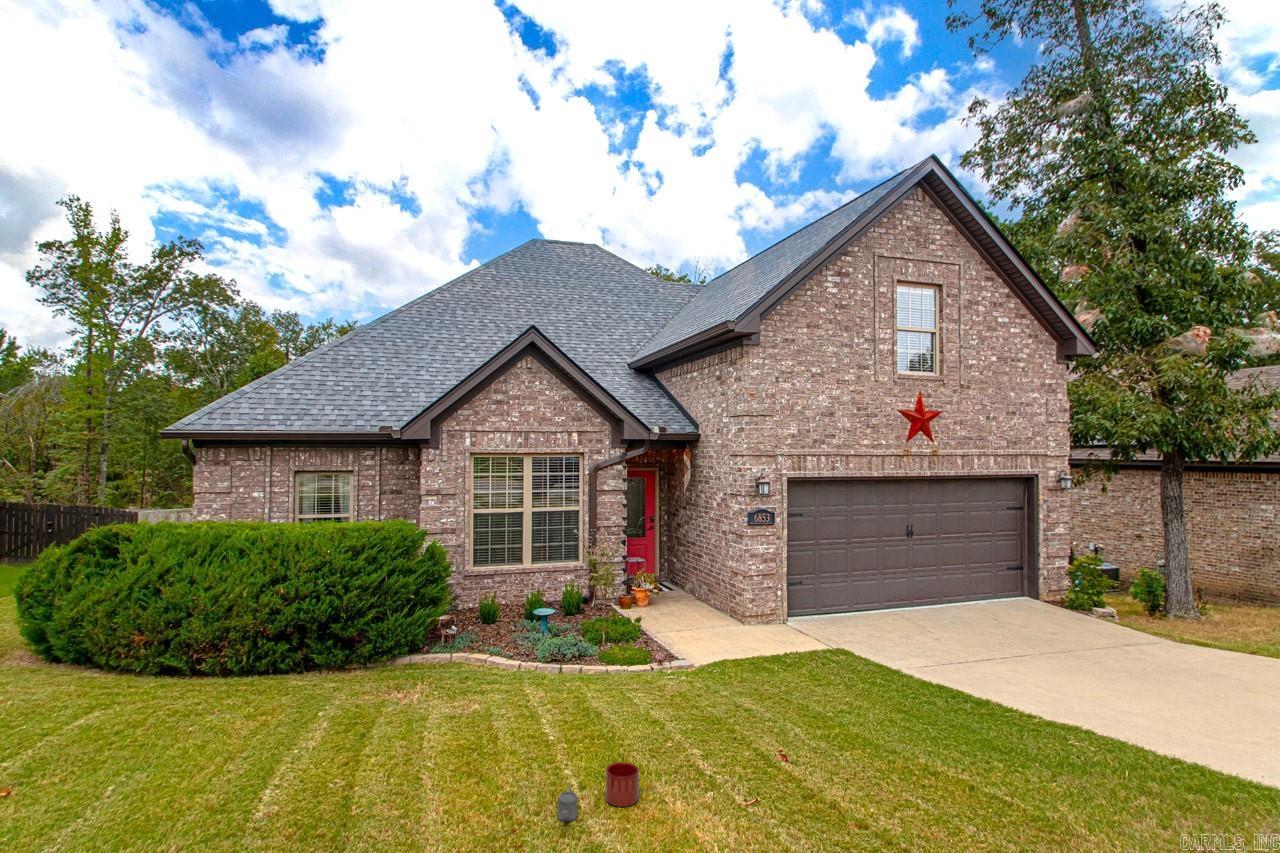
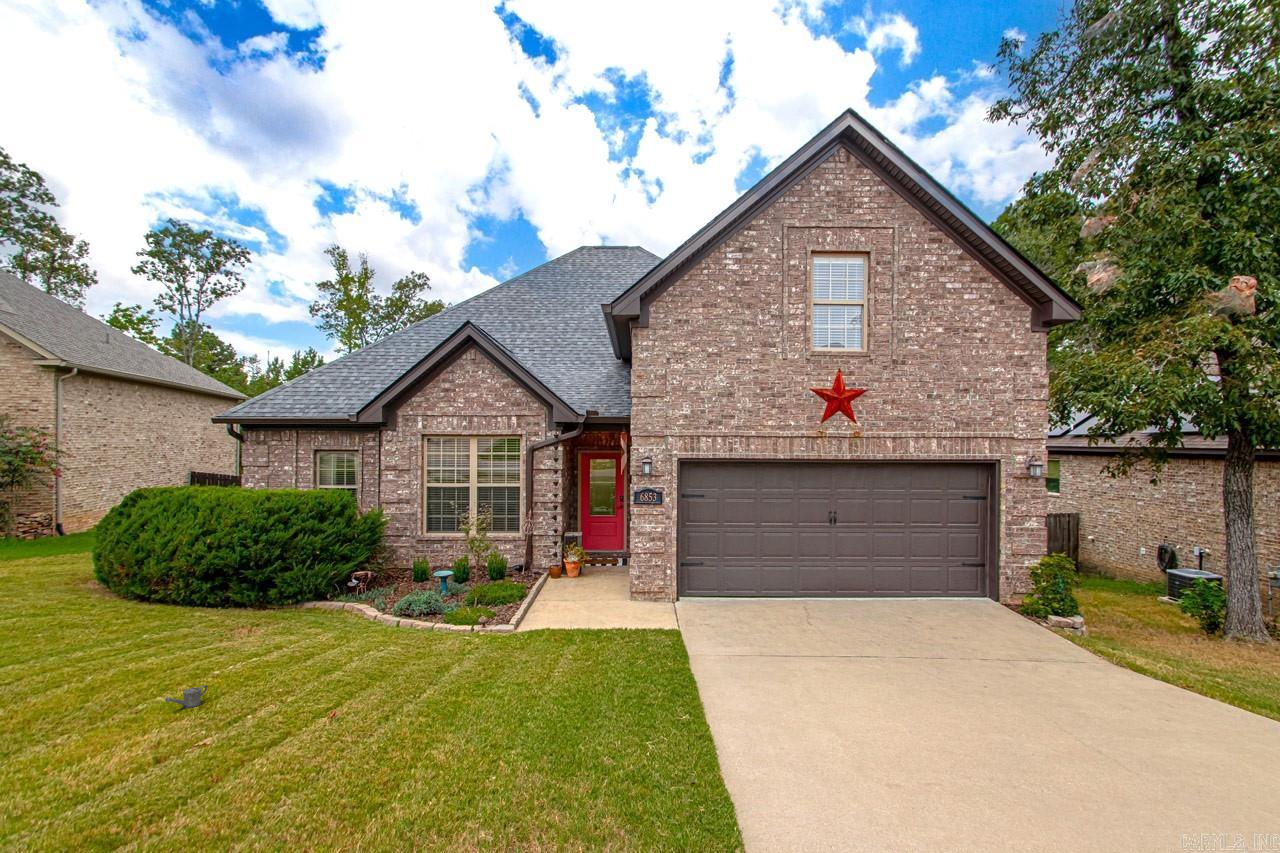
planter: present [605,762,639,807] -> none [231,674,262,706]

